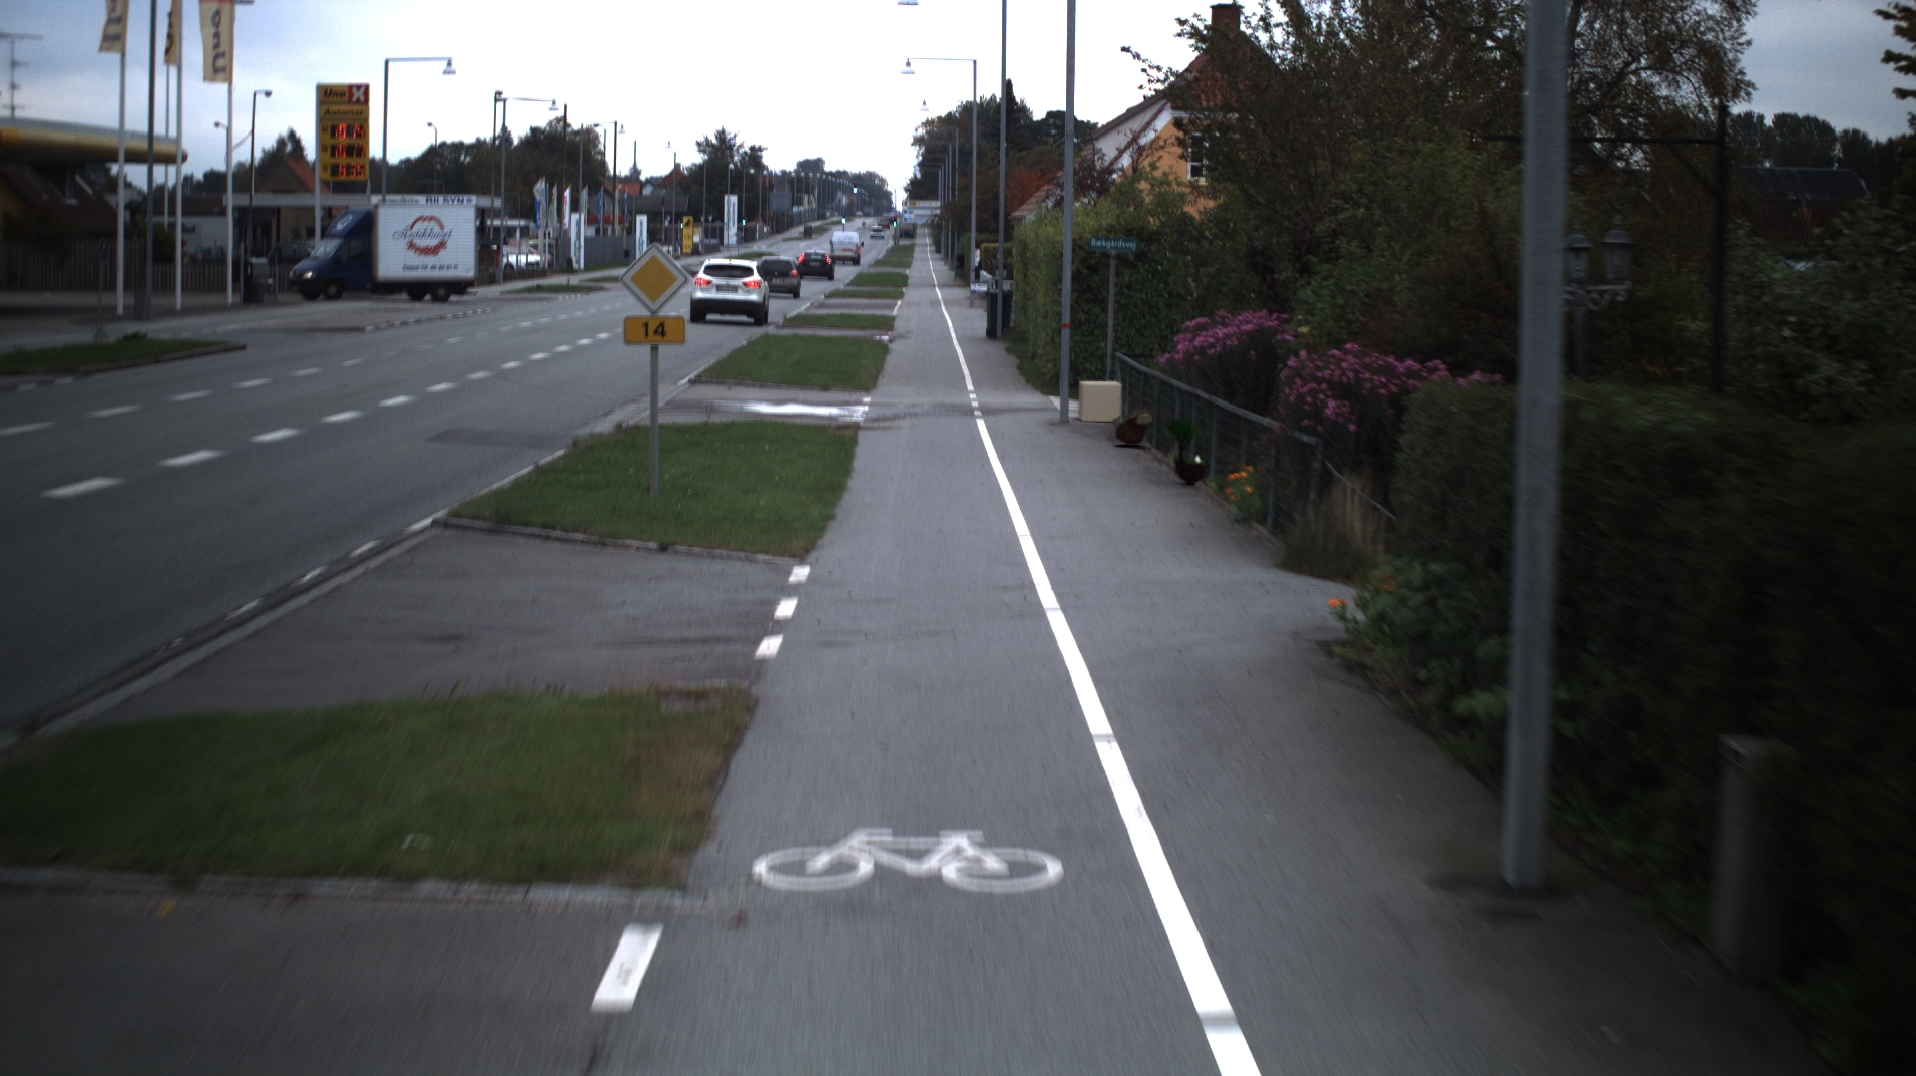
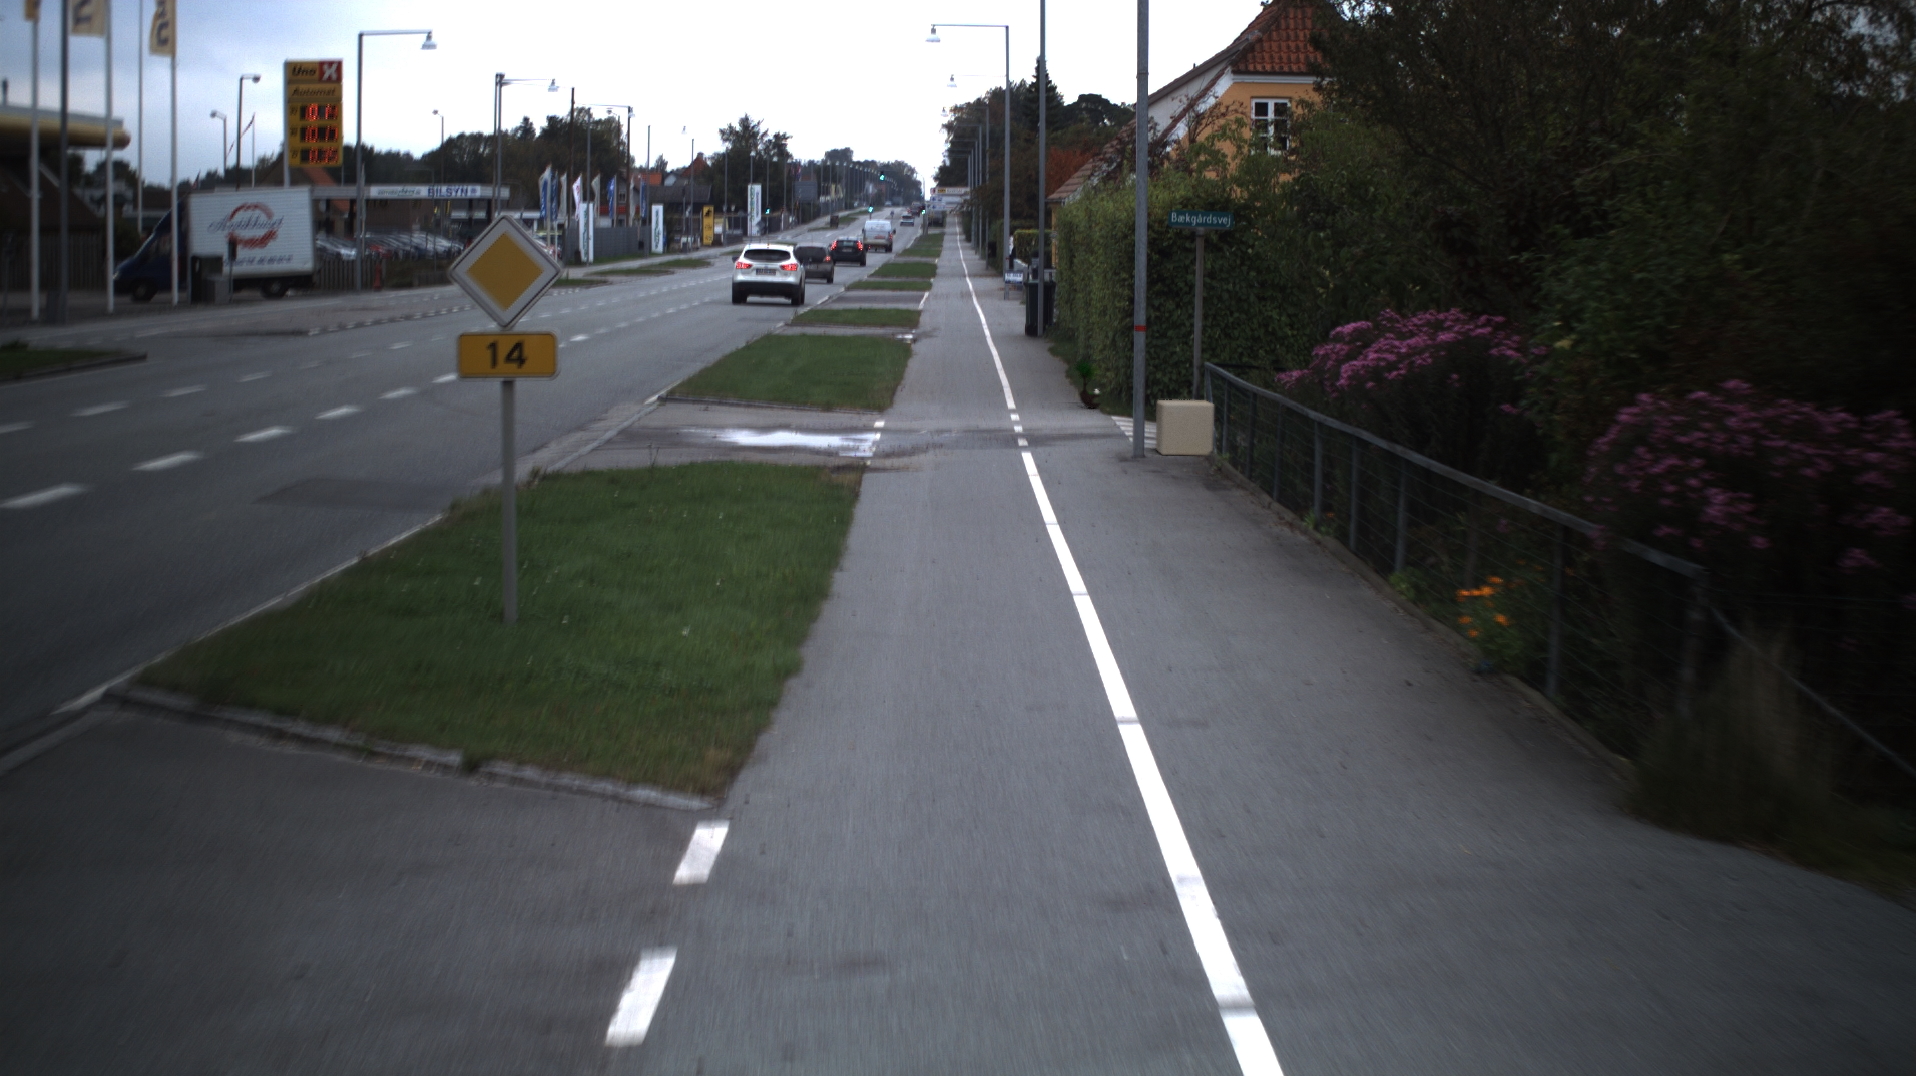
backpack: present [1115,410,1152,446] -> none [1217,447,1271,499]
potted tree: present [1165,415,1207,484] -> present [1074,359,1102,408]

